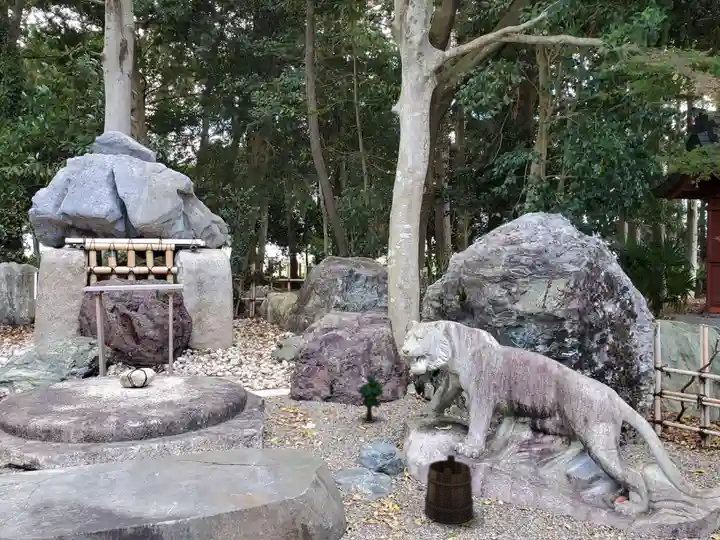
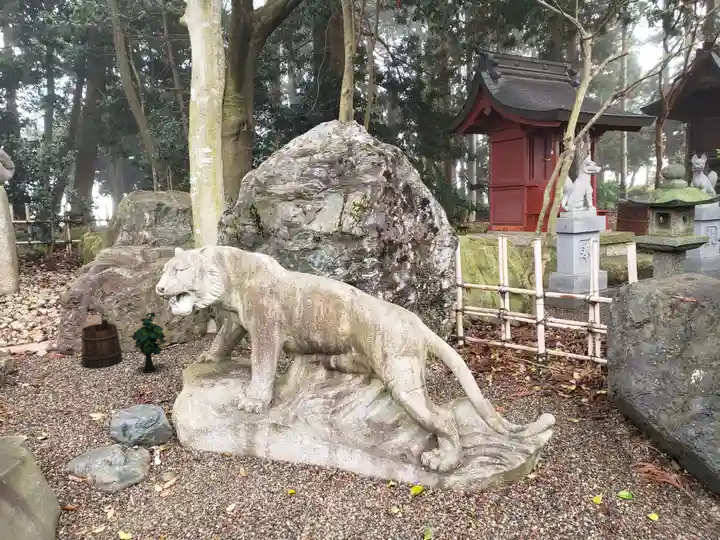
bucket: present [425,455,474,524] -> present [81,320,122,368]

